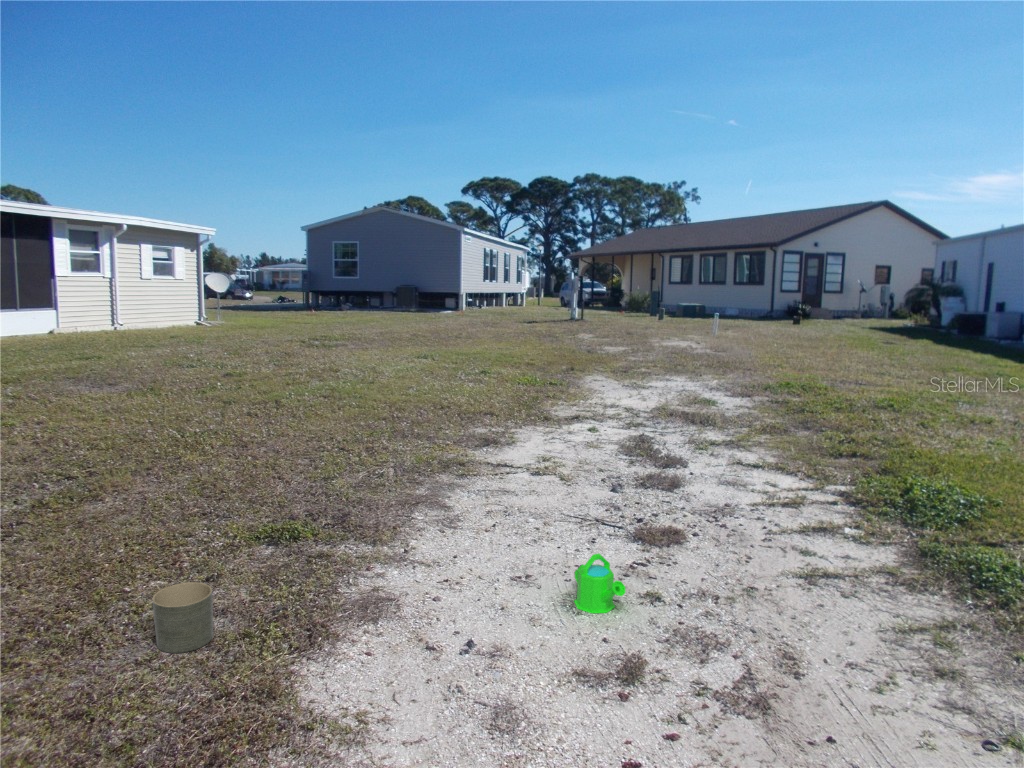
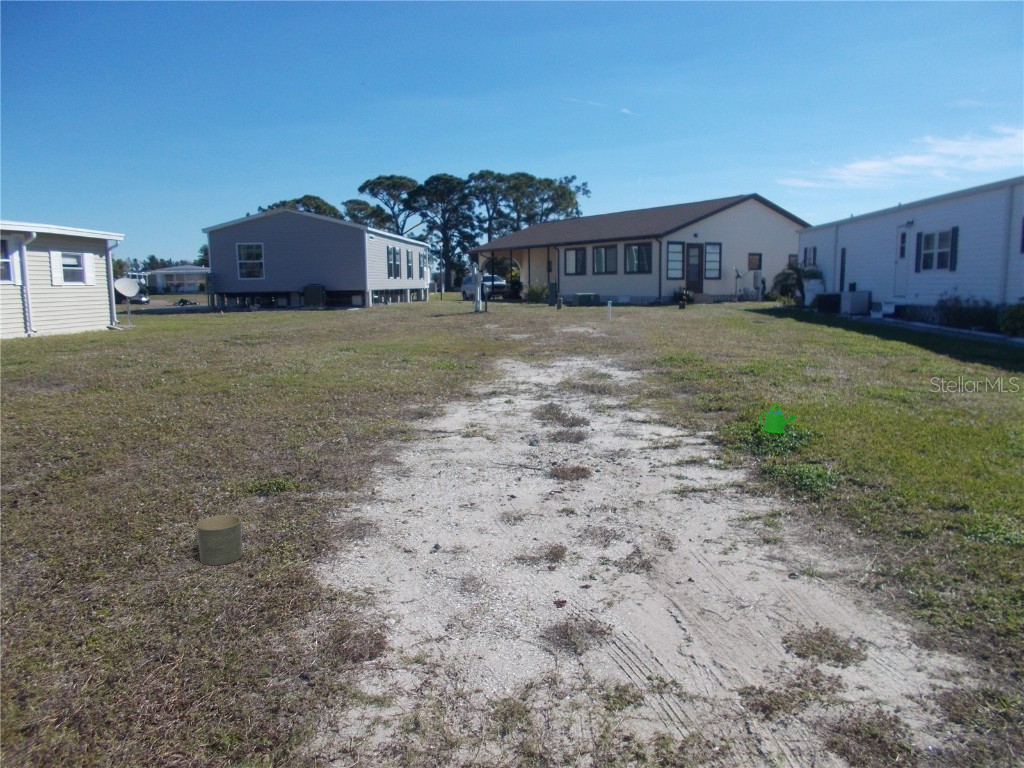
watering can: present [574,554,625,613] -> present [759,404,796,433]

